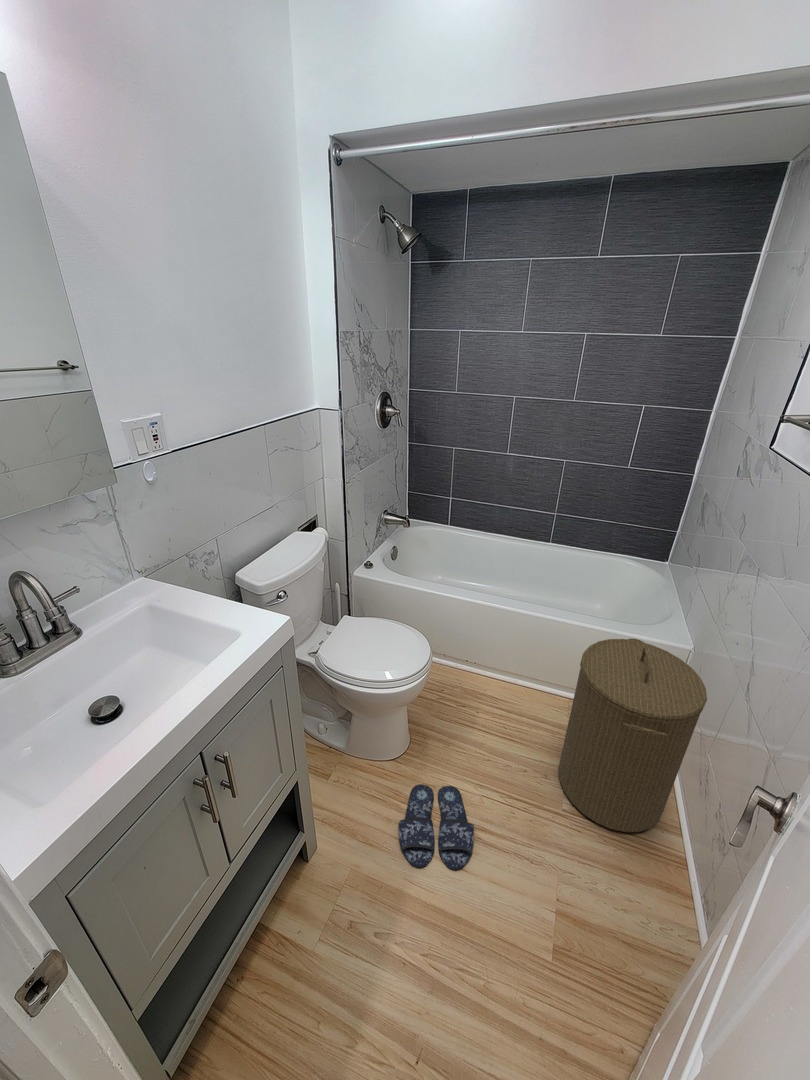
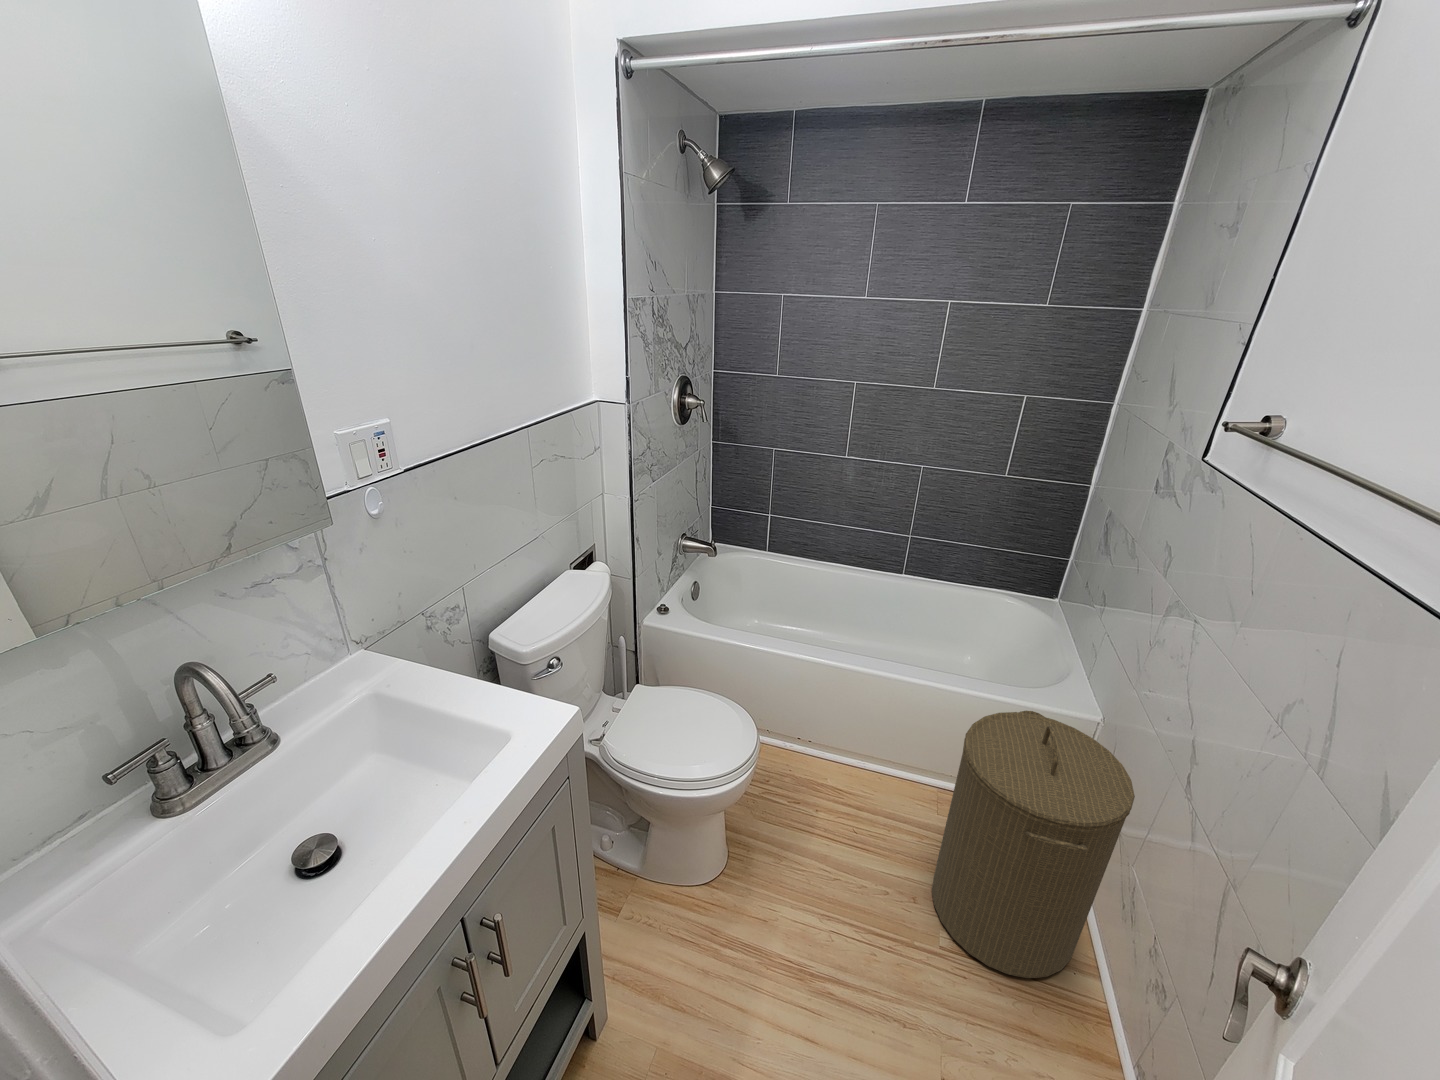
slippers: present [399,784,474,870] -> none [721,921,825,1046]

